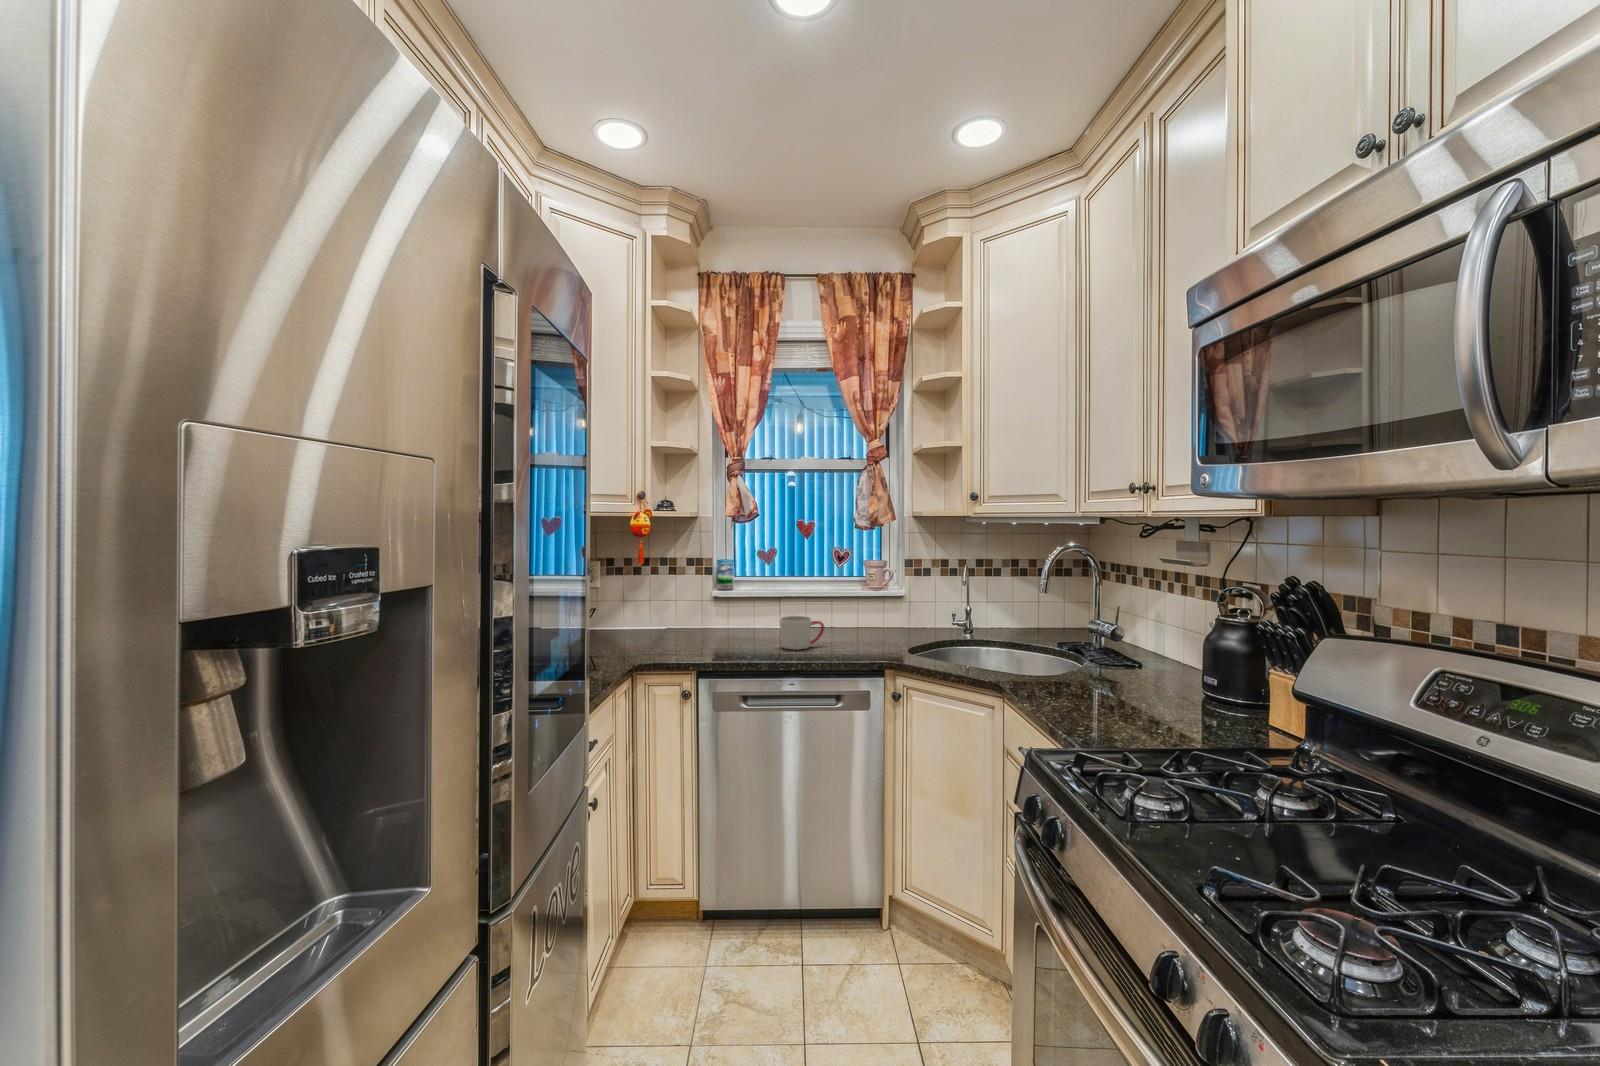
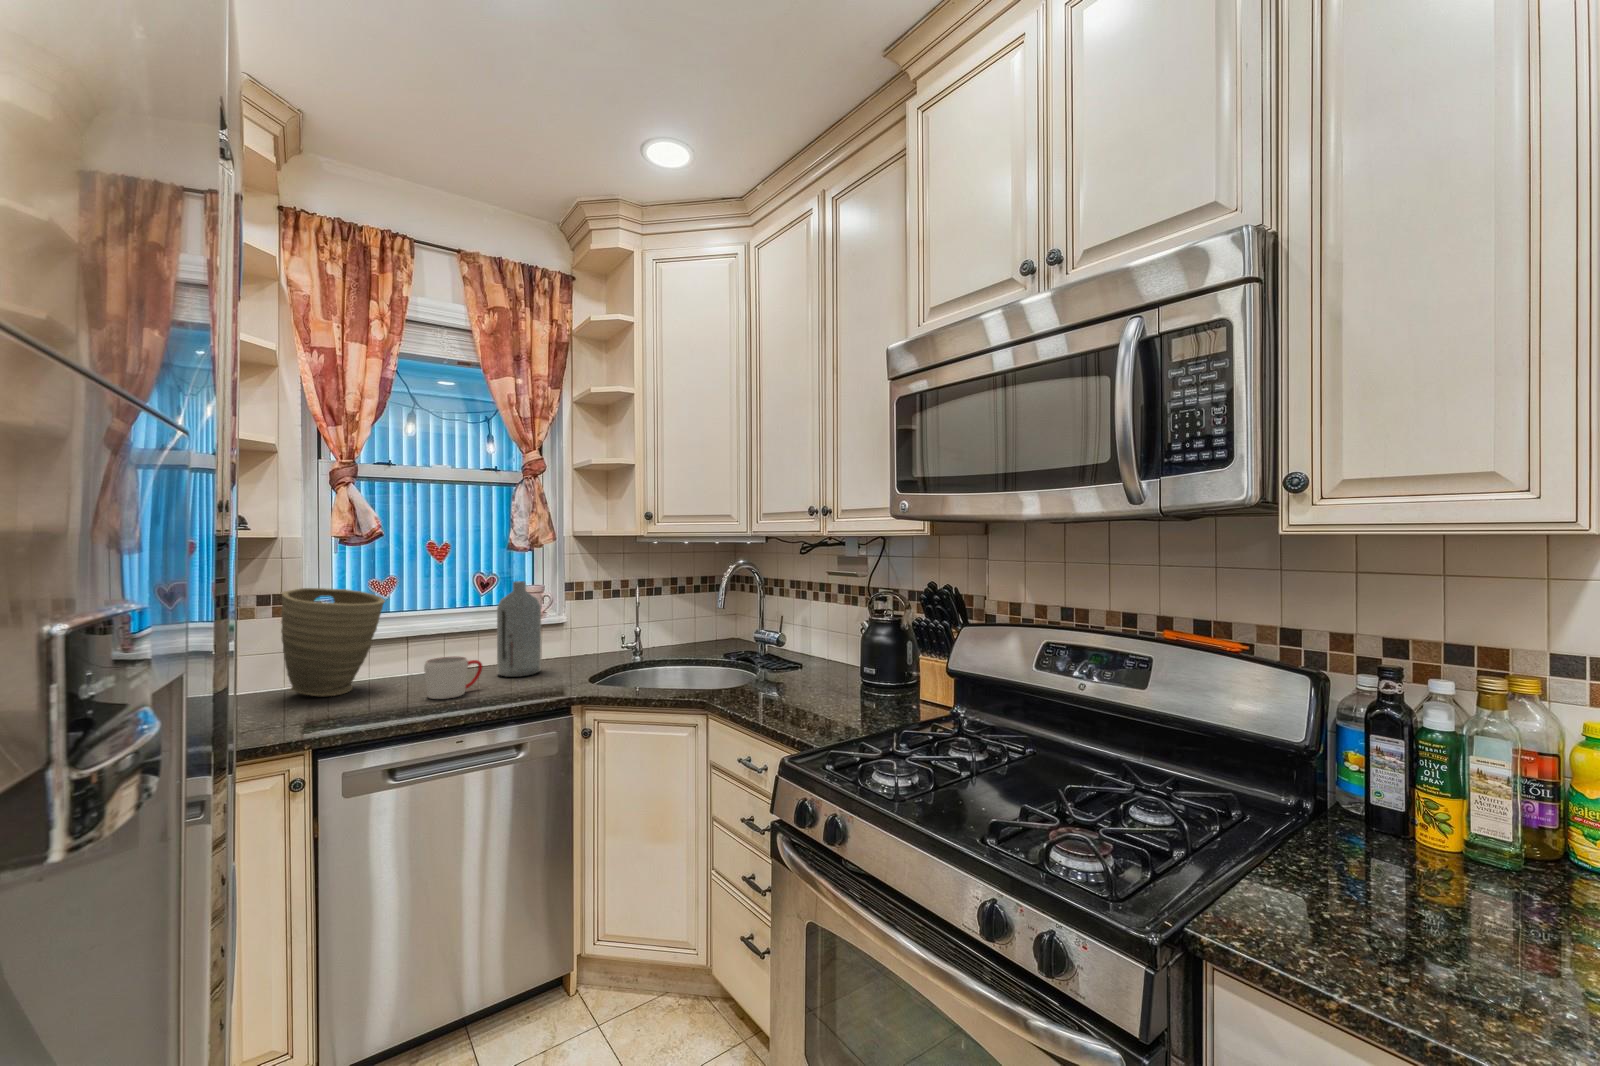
vase: none [696,555,762,638] -> present [281,588,385,696]
bottle: none [842,557,879,640] -> present [497,581,541,677]

